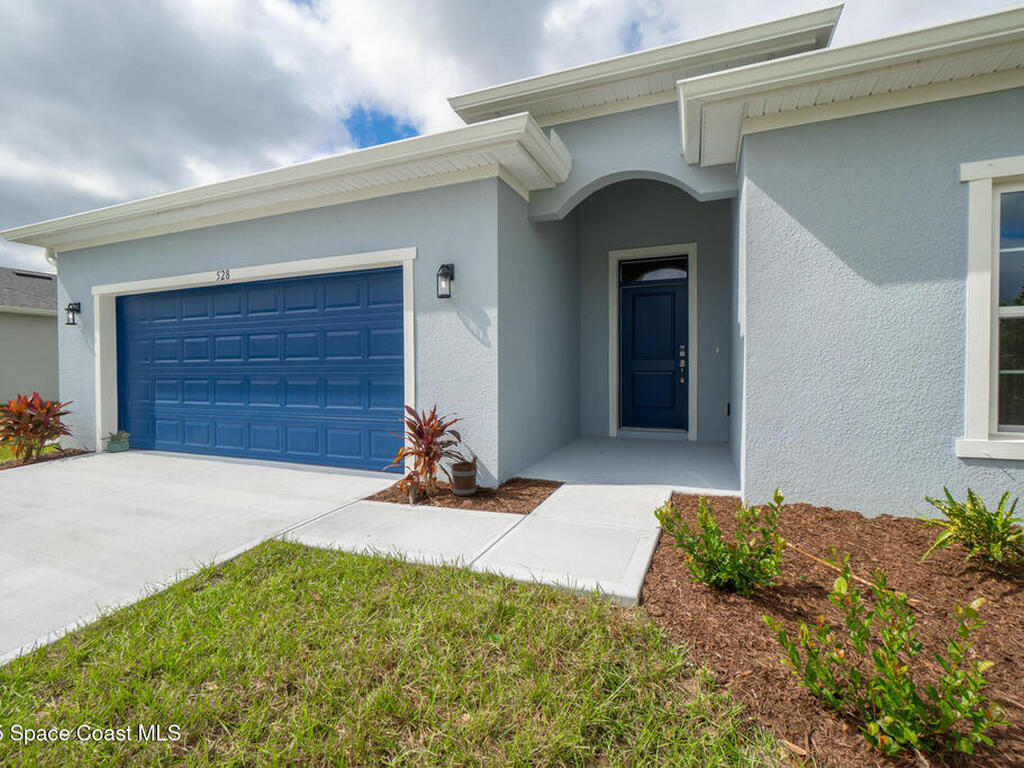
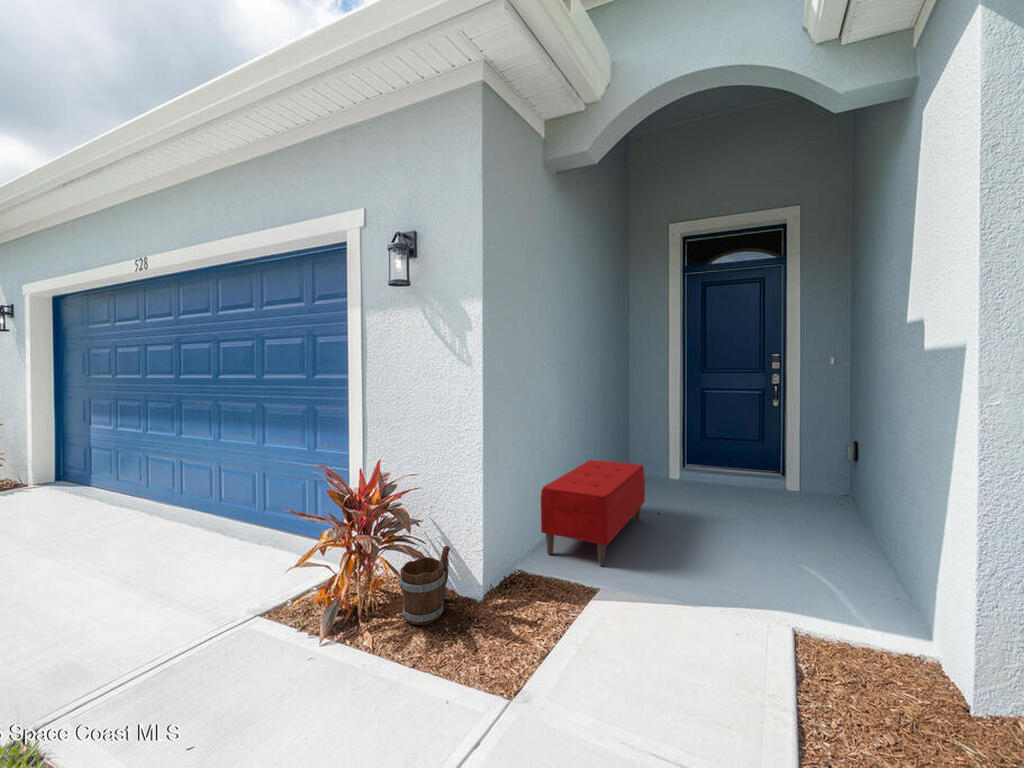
bench: none [528,417,594,473] -> present [541,460,645,566]
decorative plant: present [101,431,130,452] -> none [30,459,71,486]

